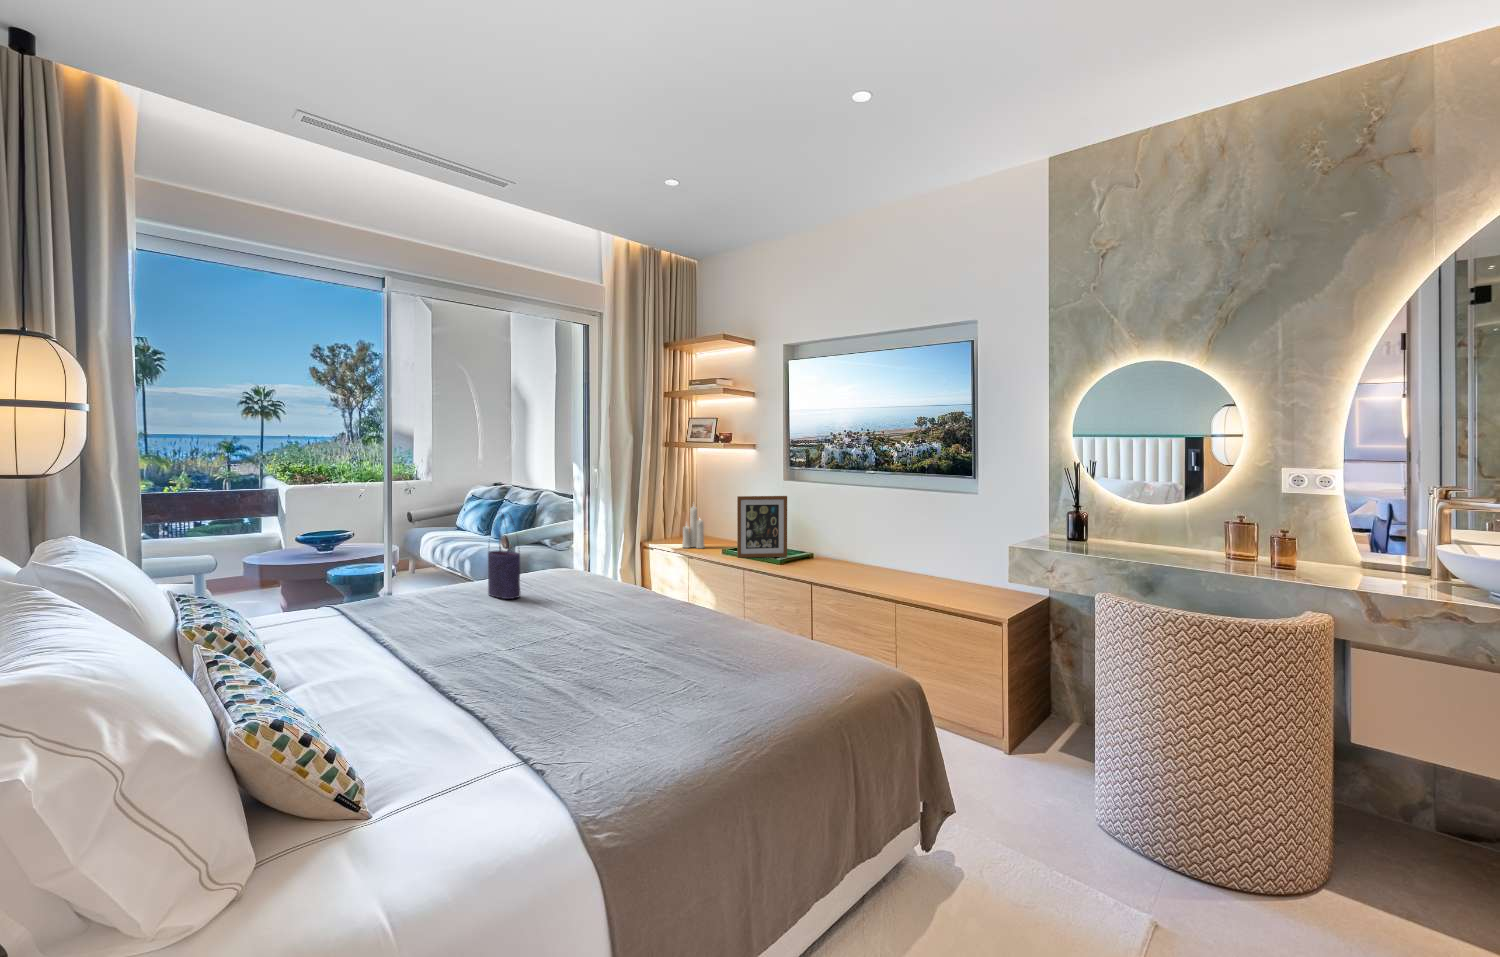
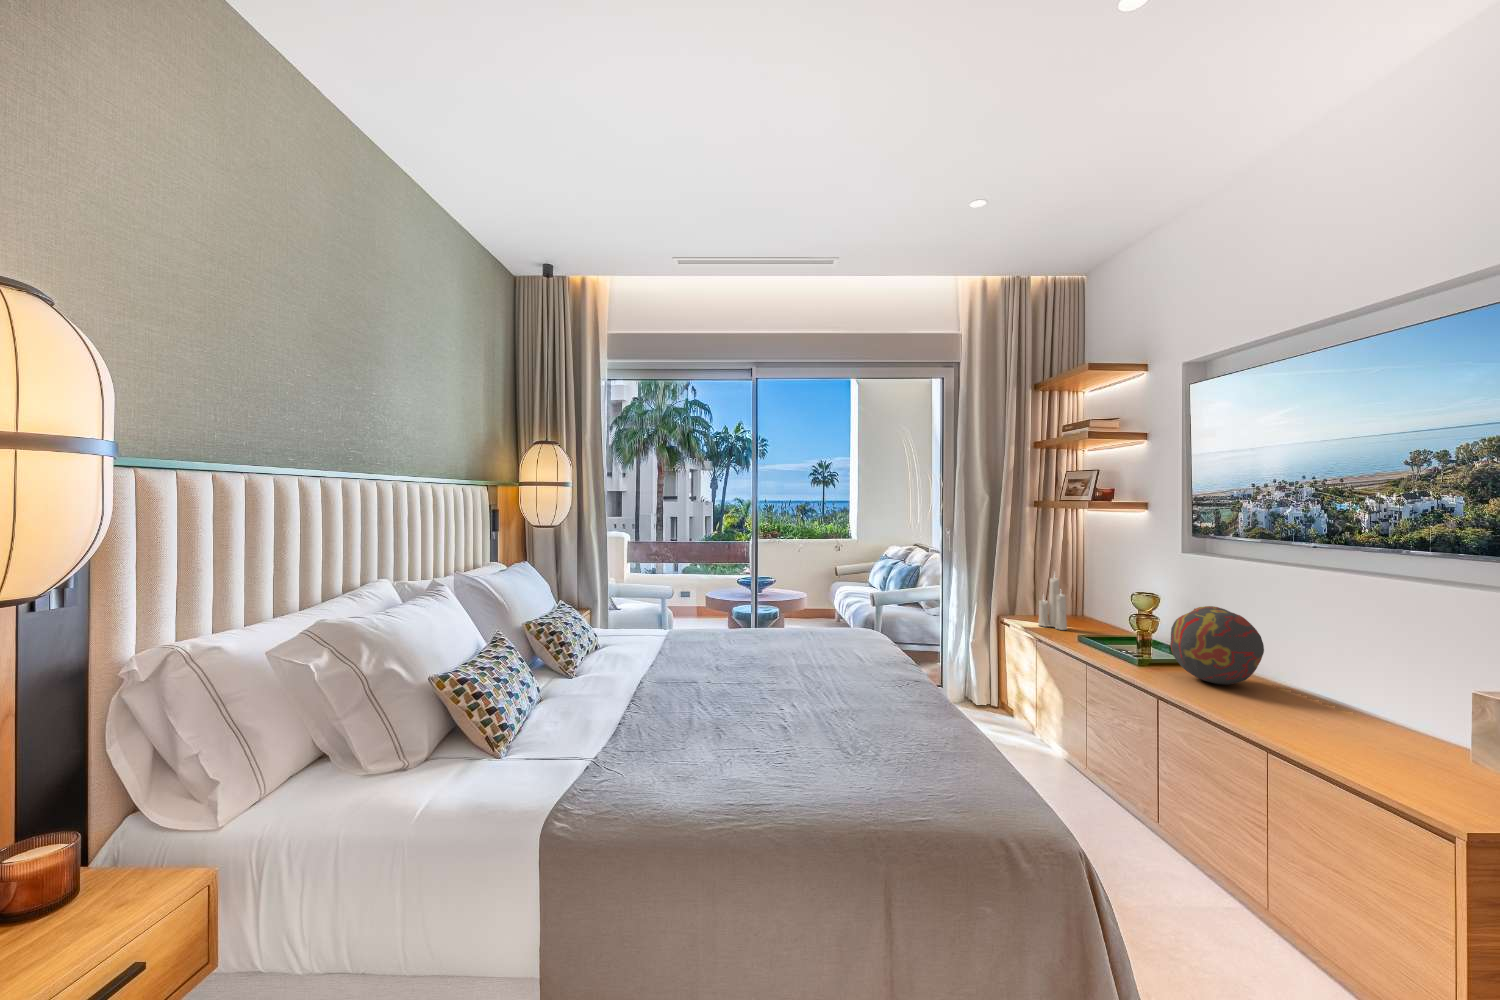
picture frame: present [737,496,787,558] -> none [1094,568,1175,660]
tote bag: present [488,512,520,599] -> none [754,561,773,643]
decorative orb: none [796,516,846,567] -> present [1170,606,1264,685]

